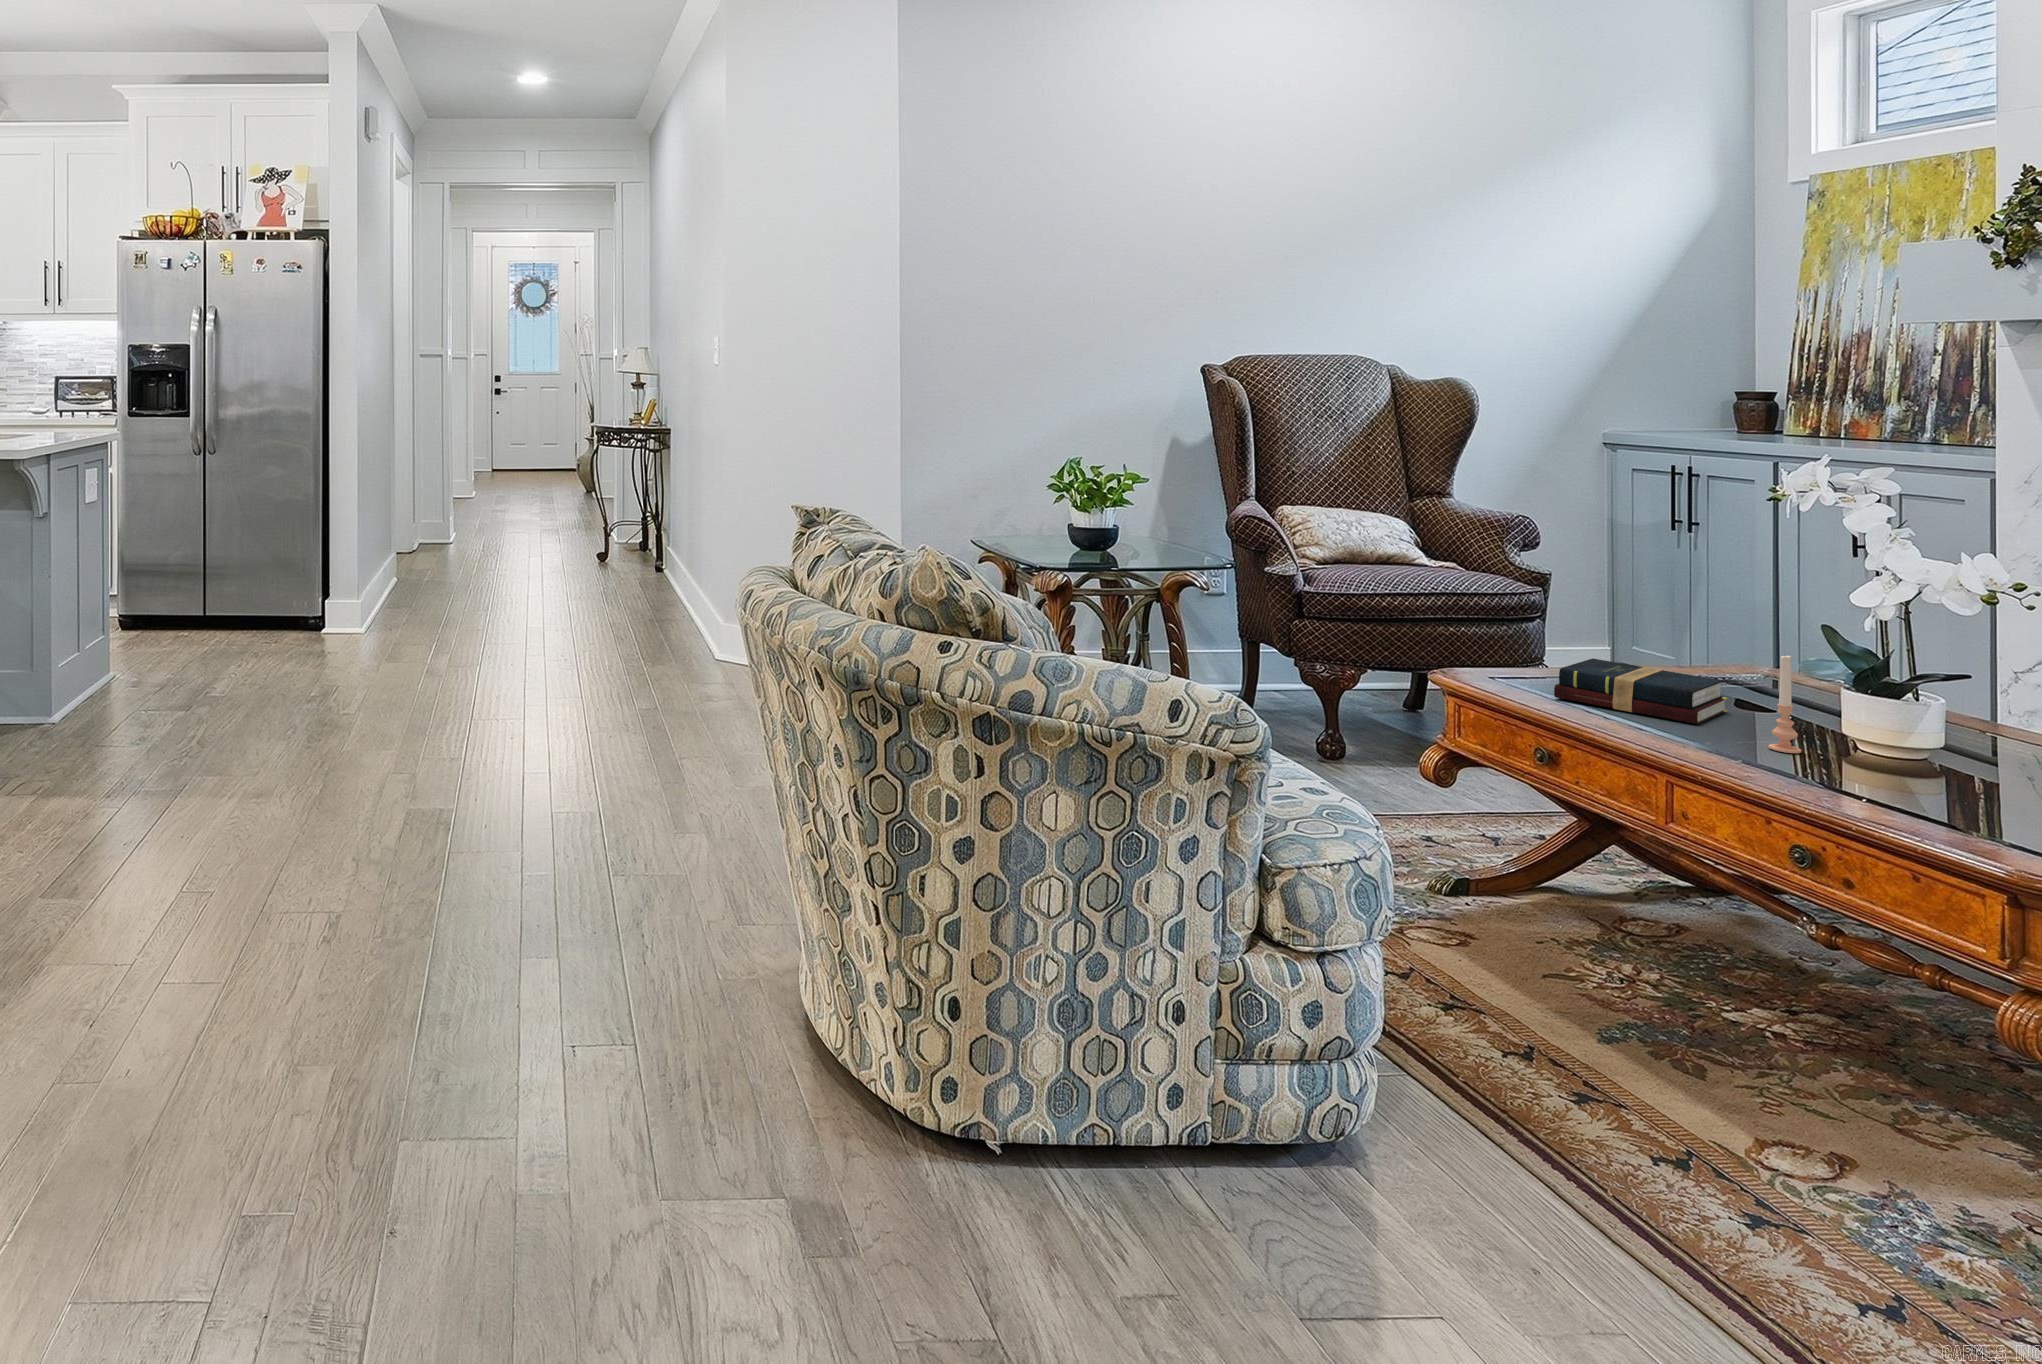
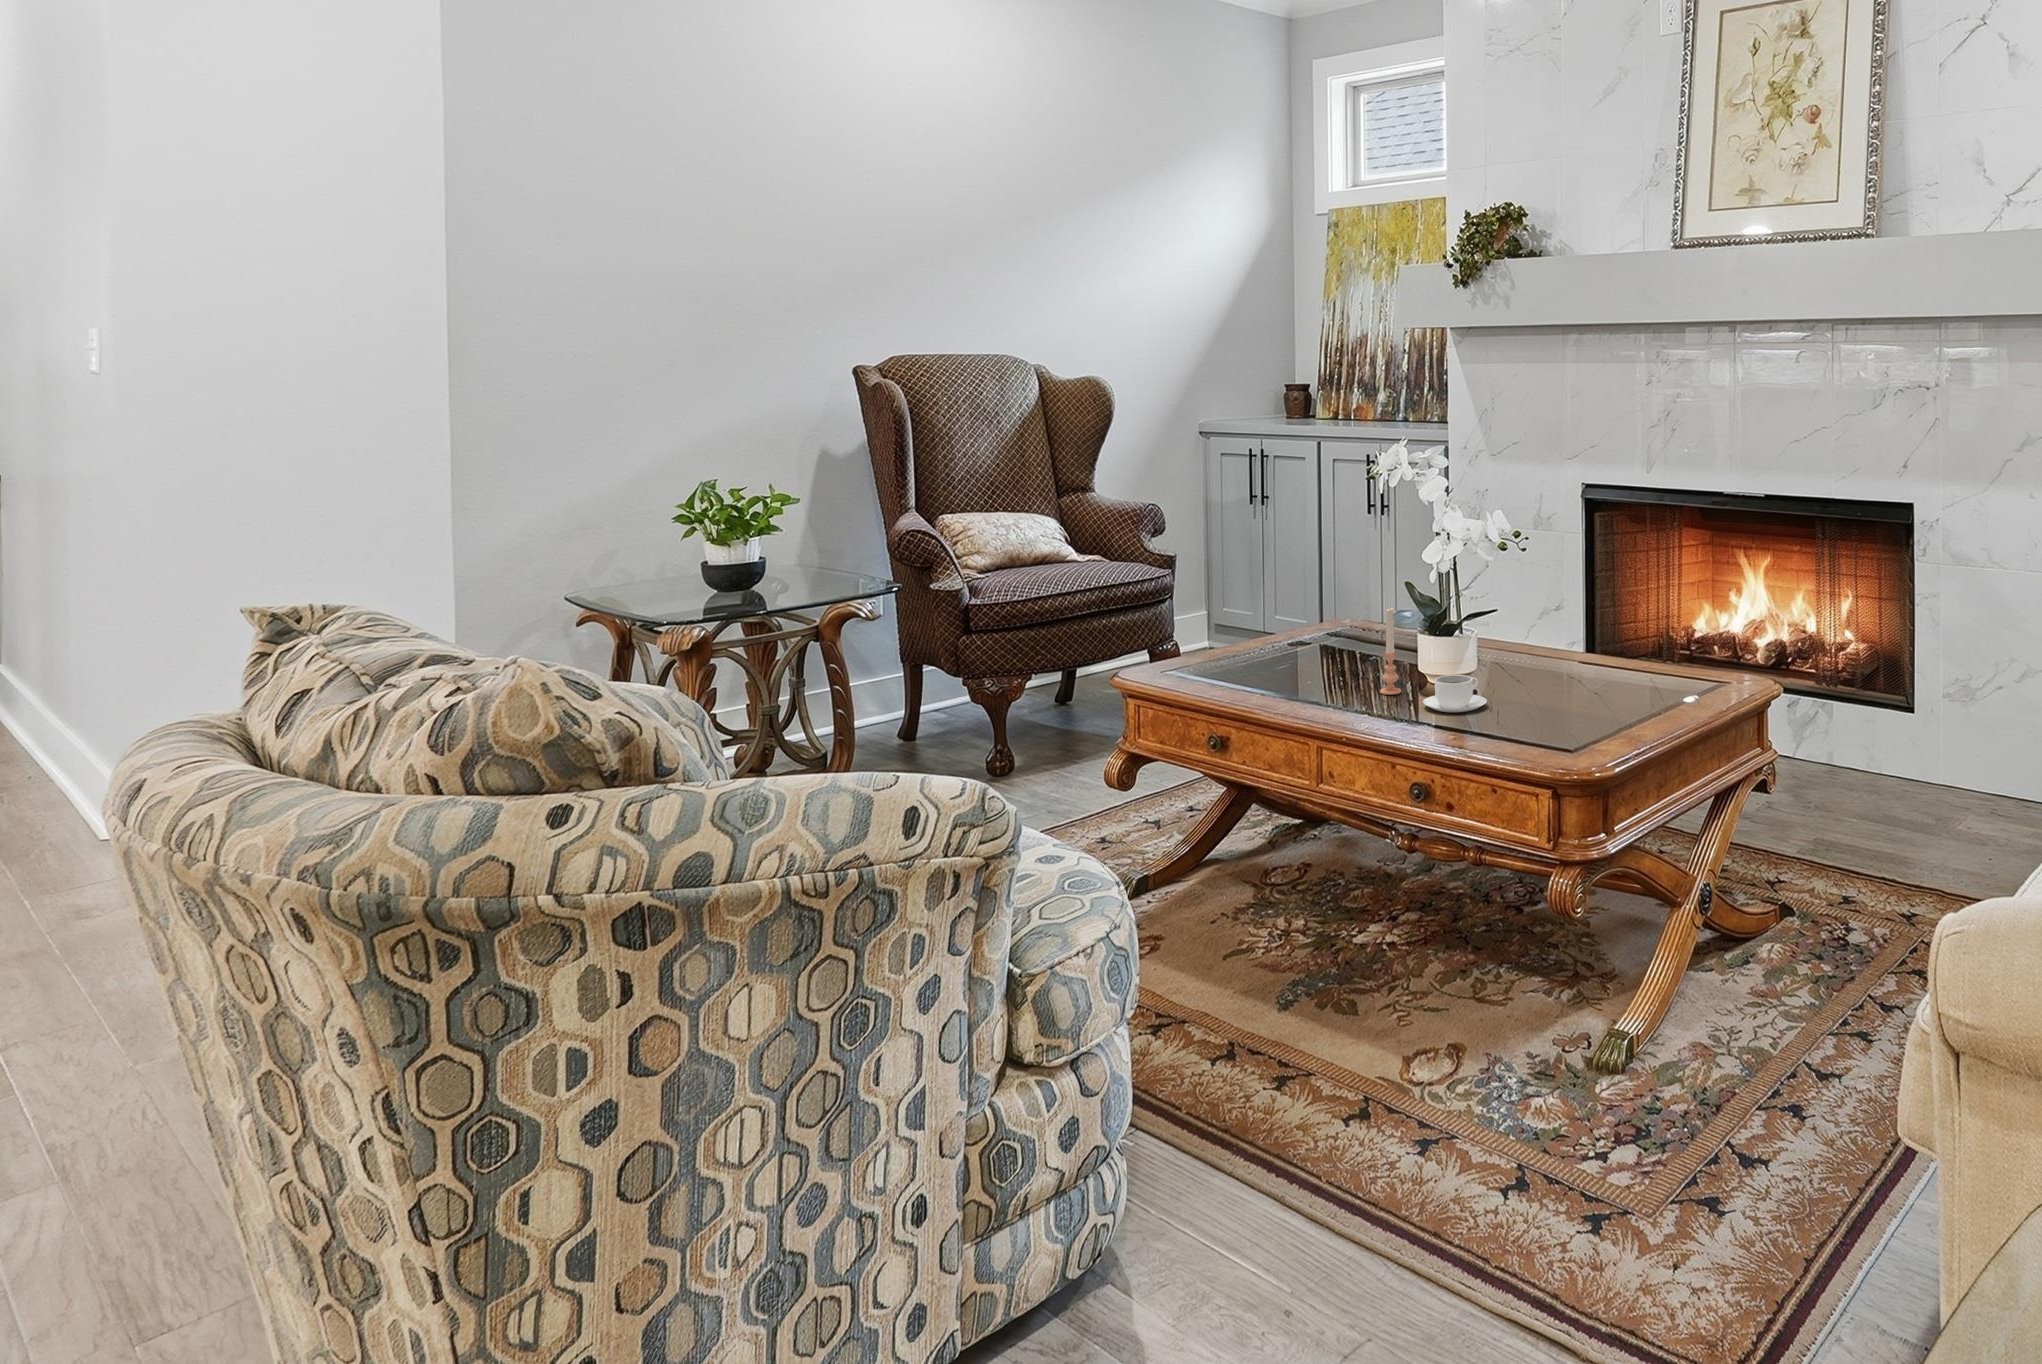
hardback book: present [1554,658,1727,724] -> none [1219,635,1342,682]
coffee cup: none [1826,744,1933,791] -> present [1423,675,1487,712]

